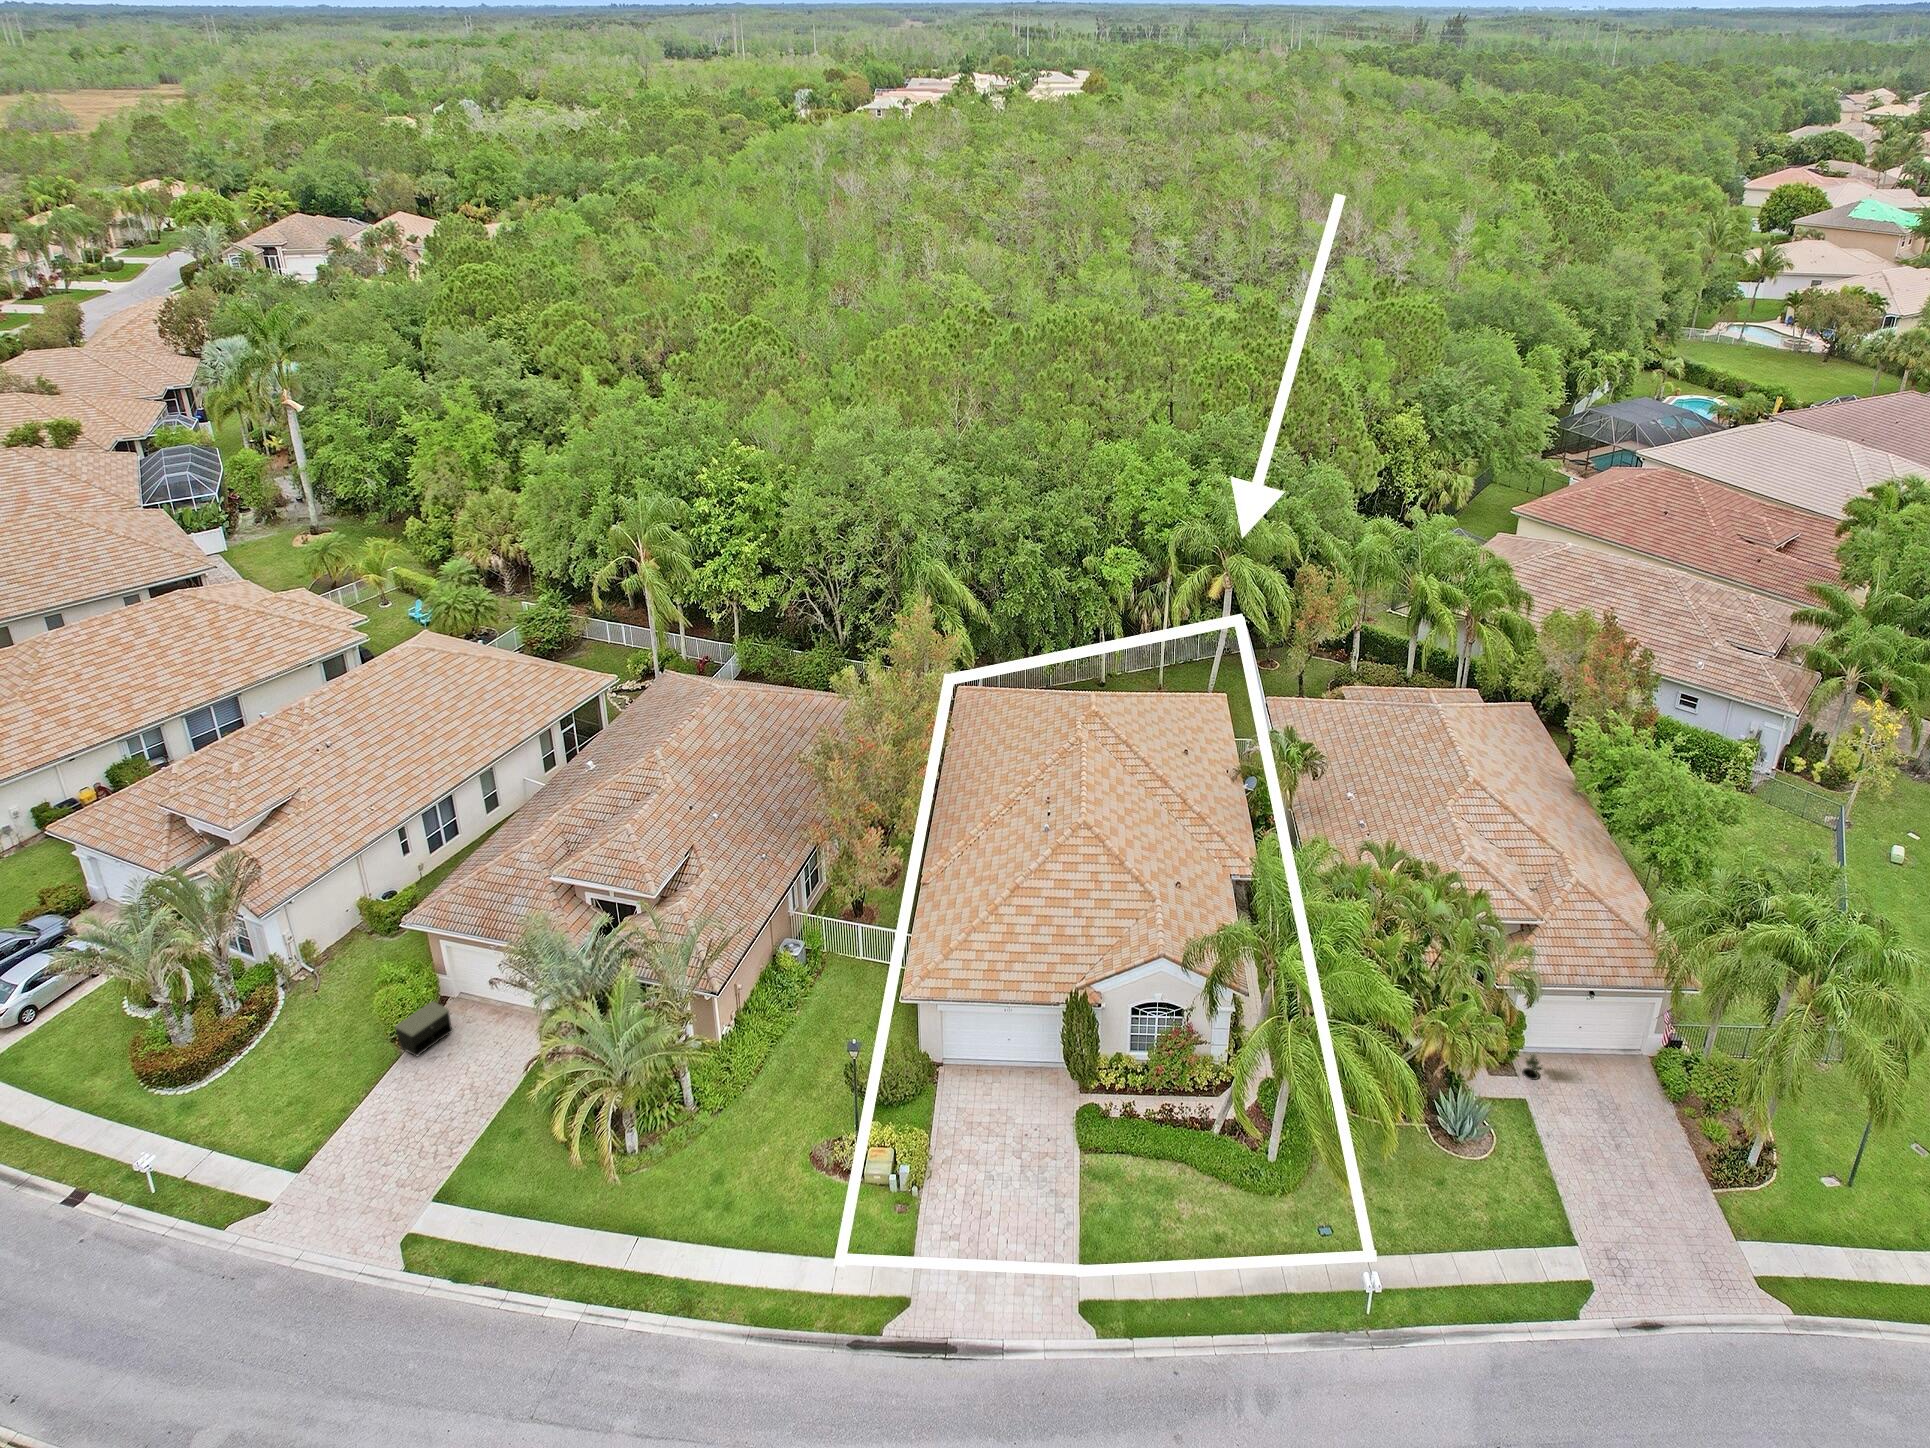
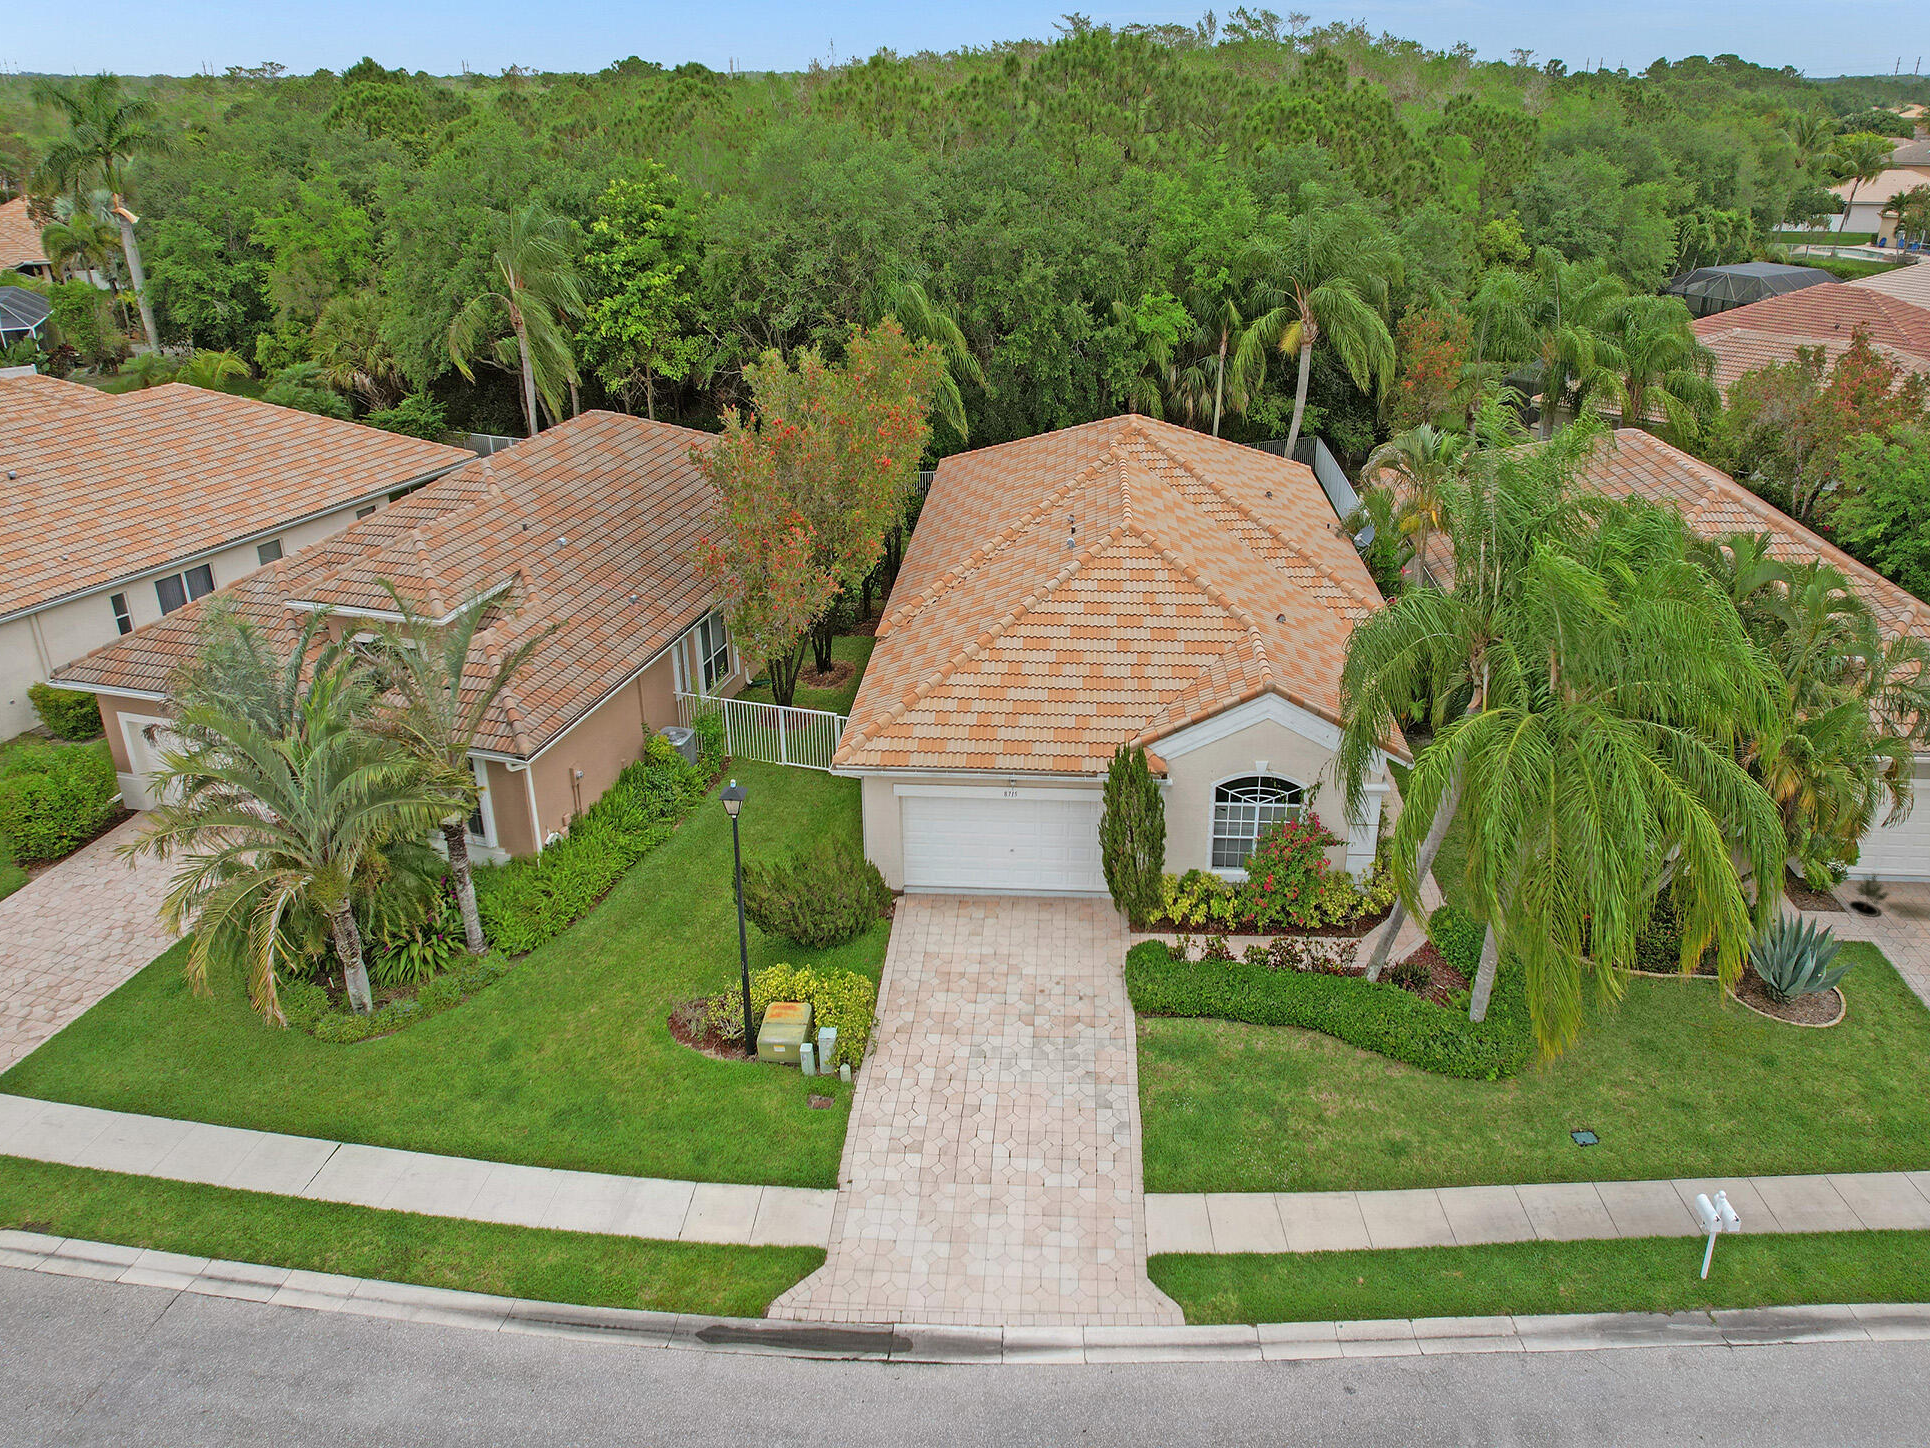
storage bench: present [395,1001,452,1056] -> none [14,797,123,879]

